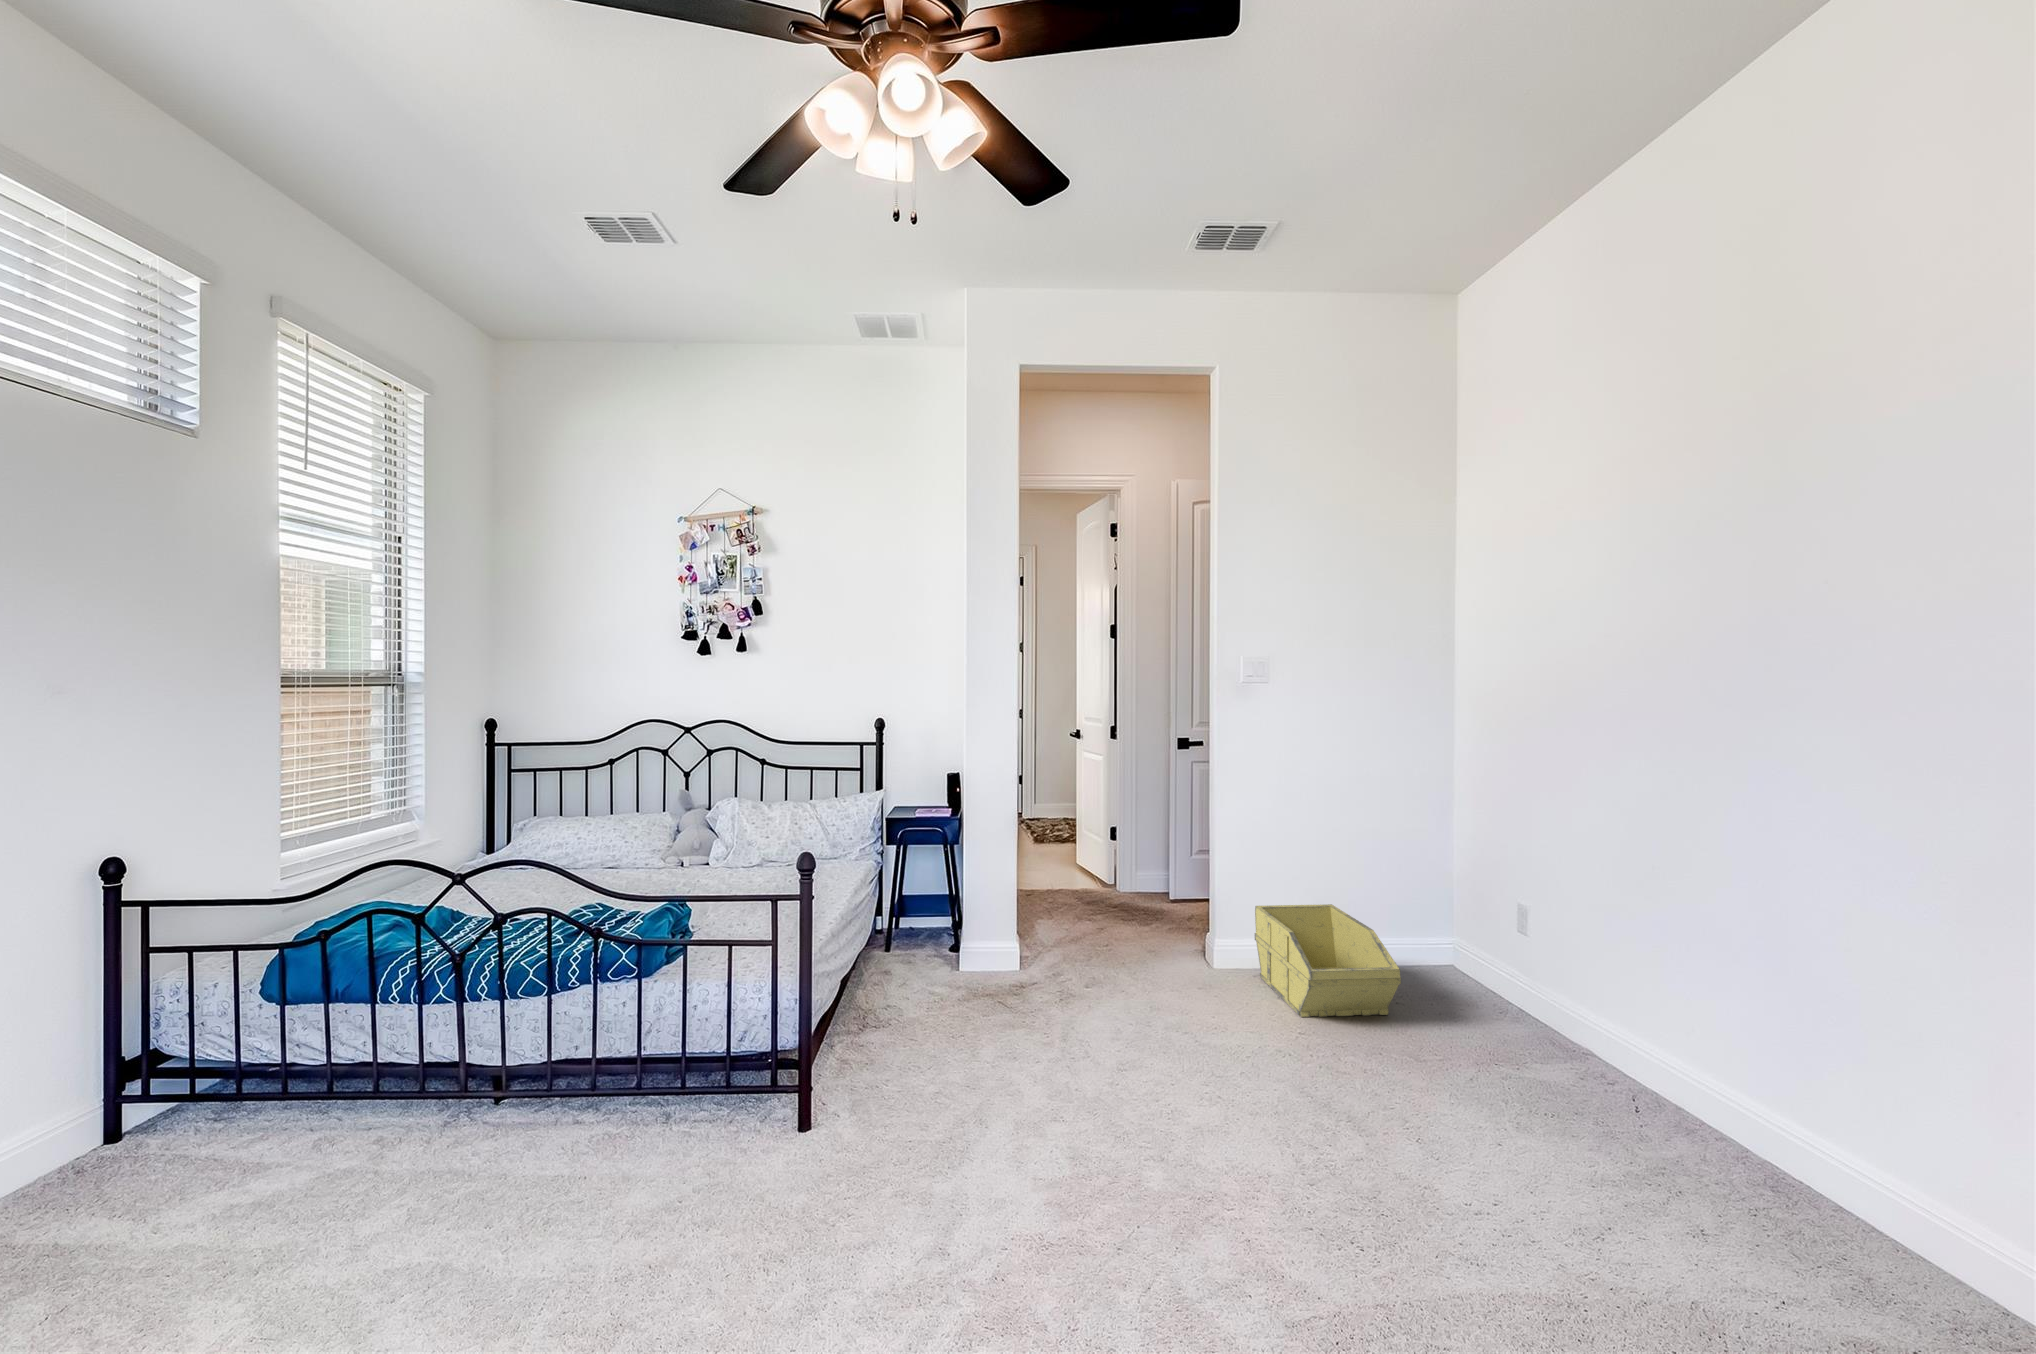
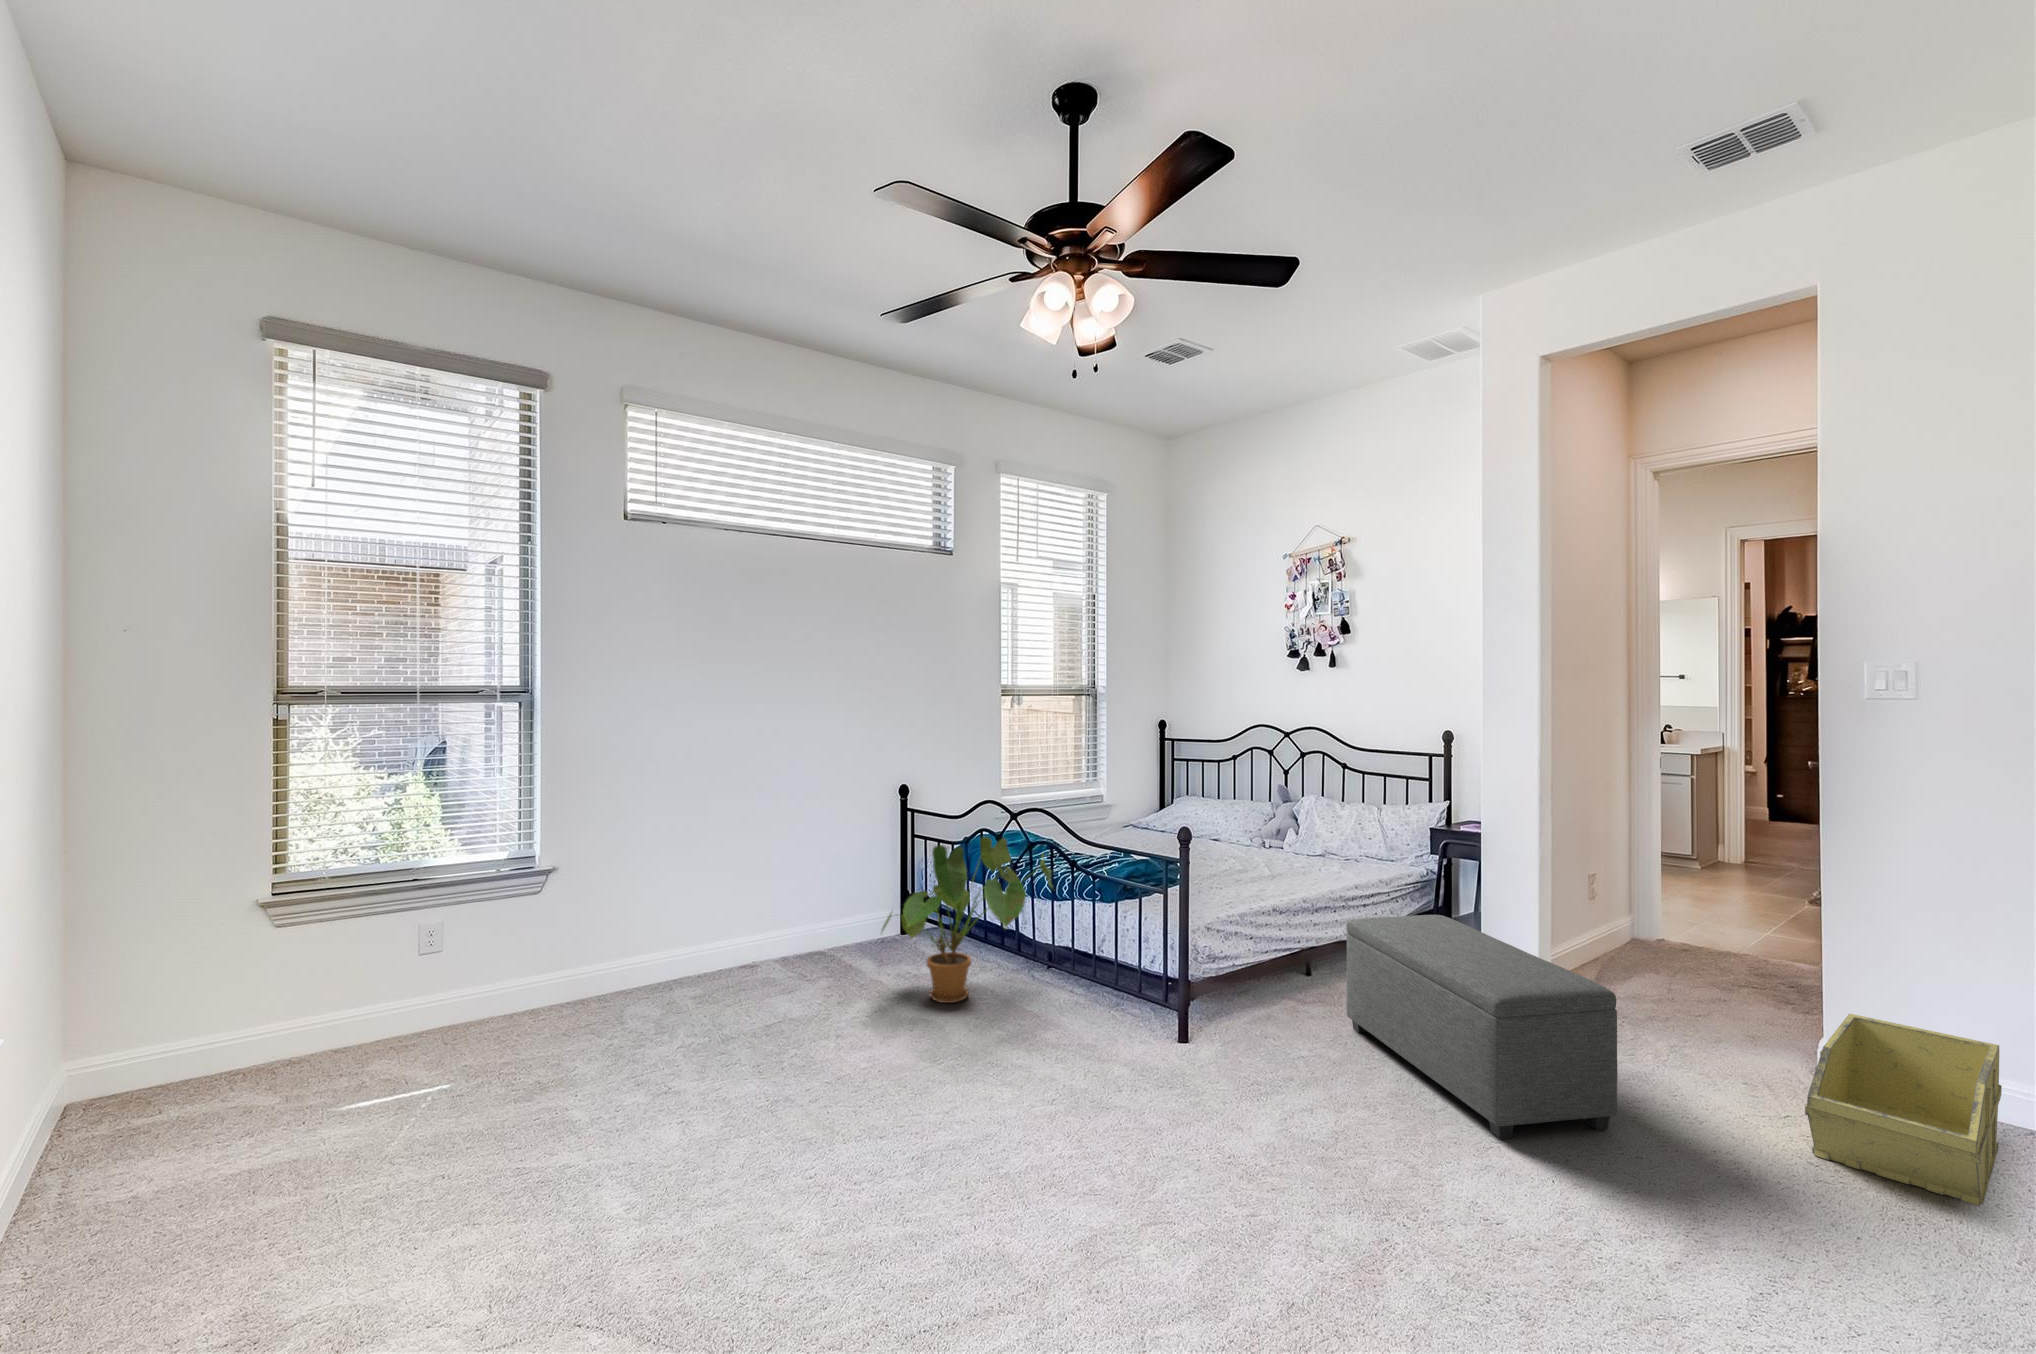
ottoman: none [928,896,1214,1094] -> present [1346,915,1617,1139]
house plant: none [202,914,562,1243] -> present [882,837,1053,1003]

